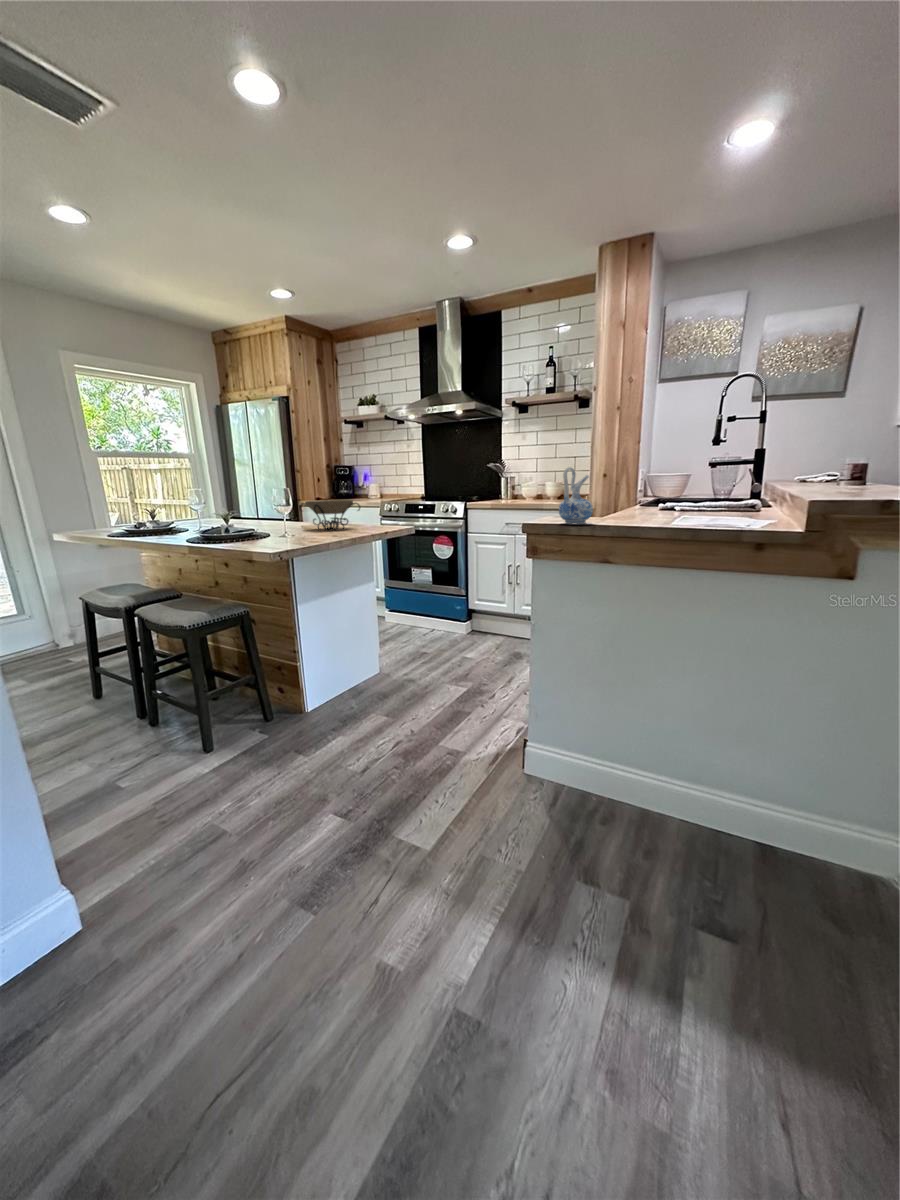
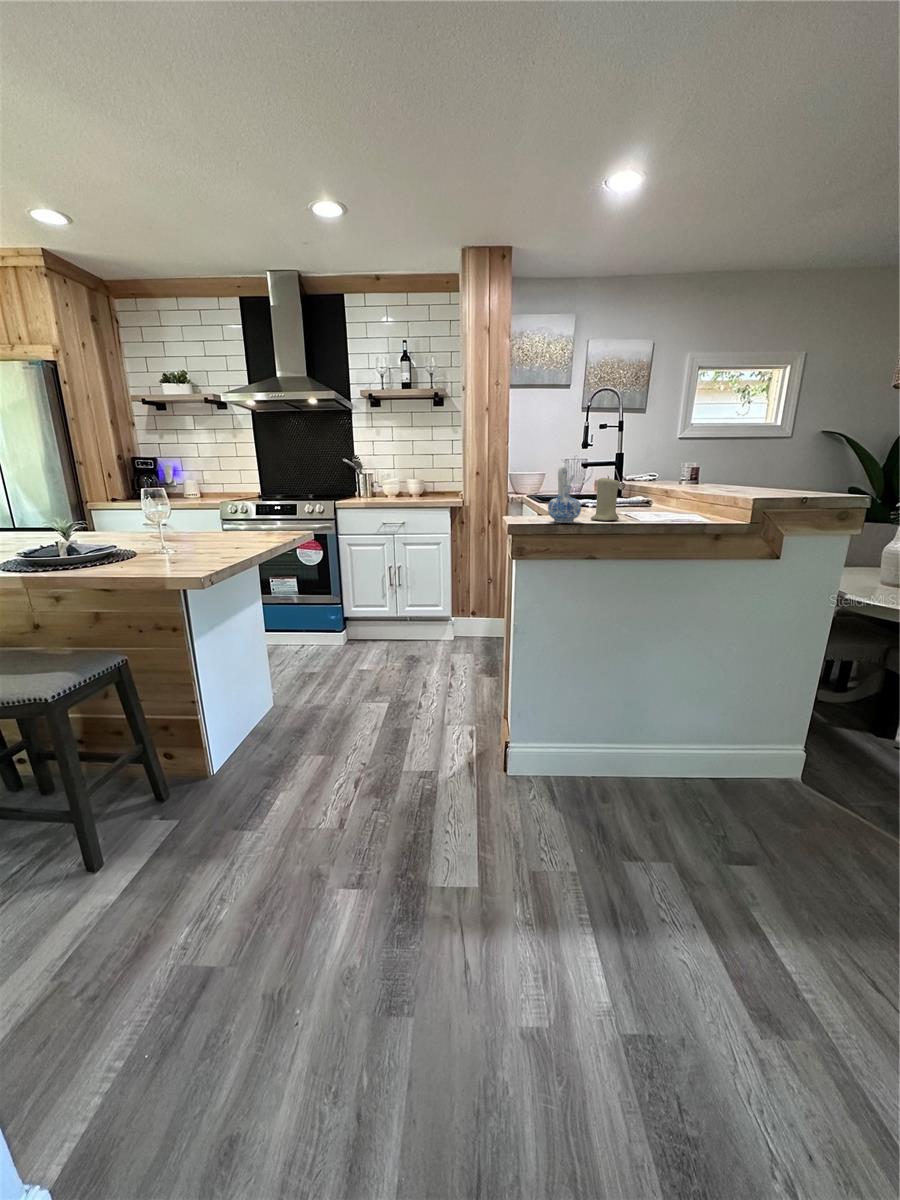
candle: none [615,476,646,523] -> present [591,476,619,520]
decorative bowl: present [299,500,360,530] -> none [162,500,253,539]

